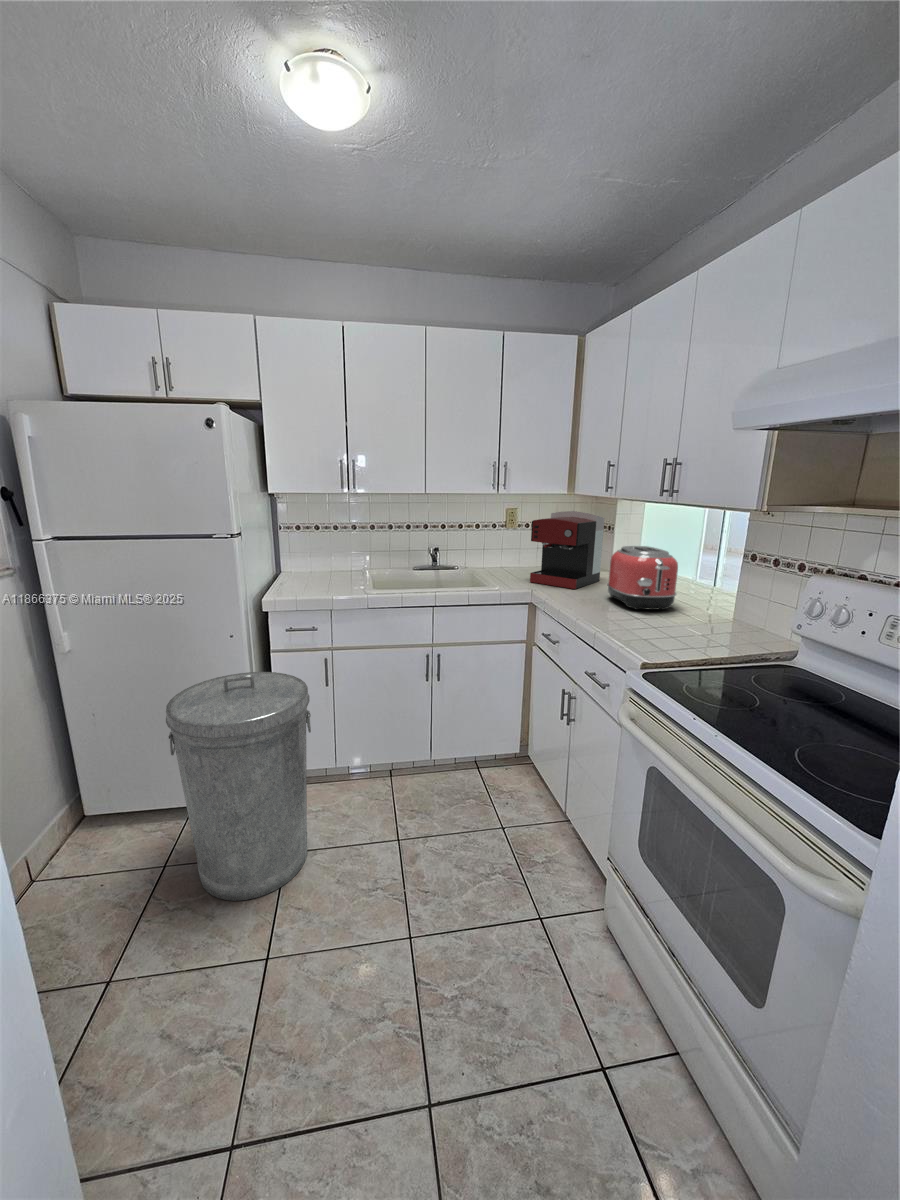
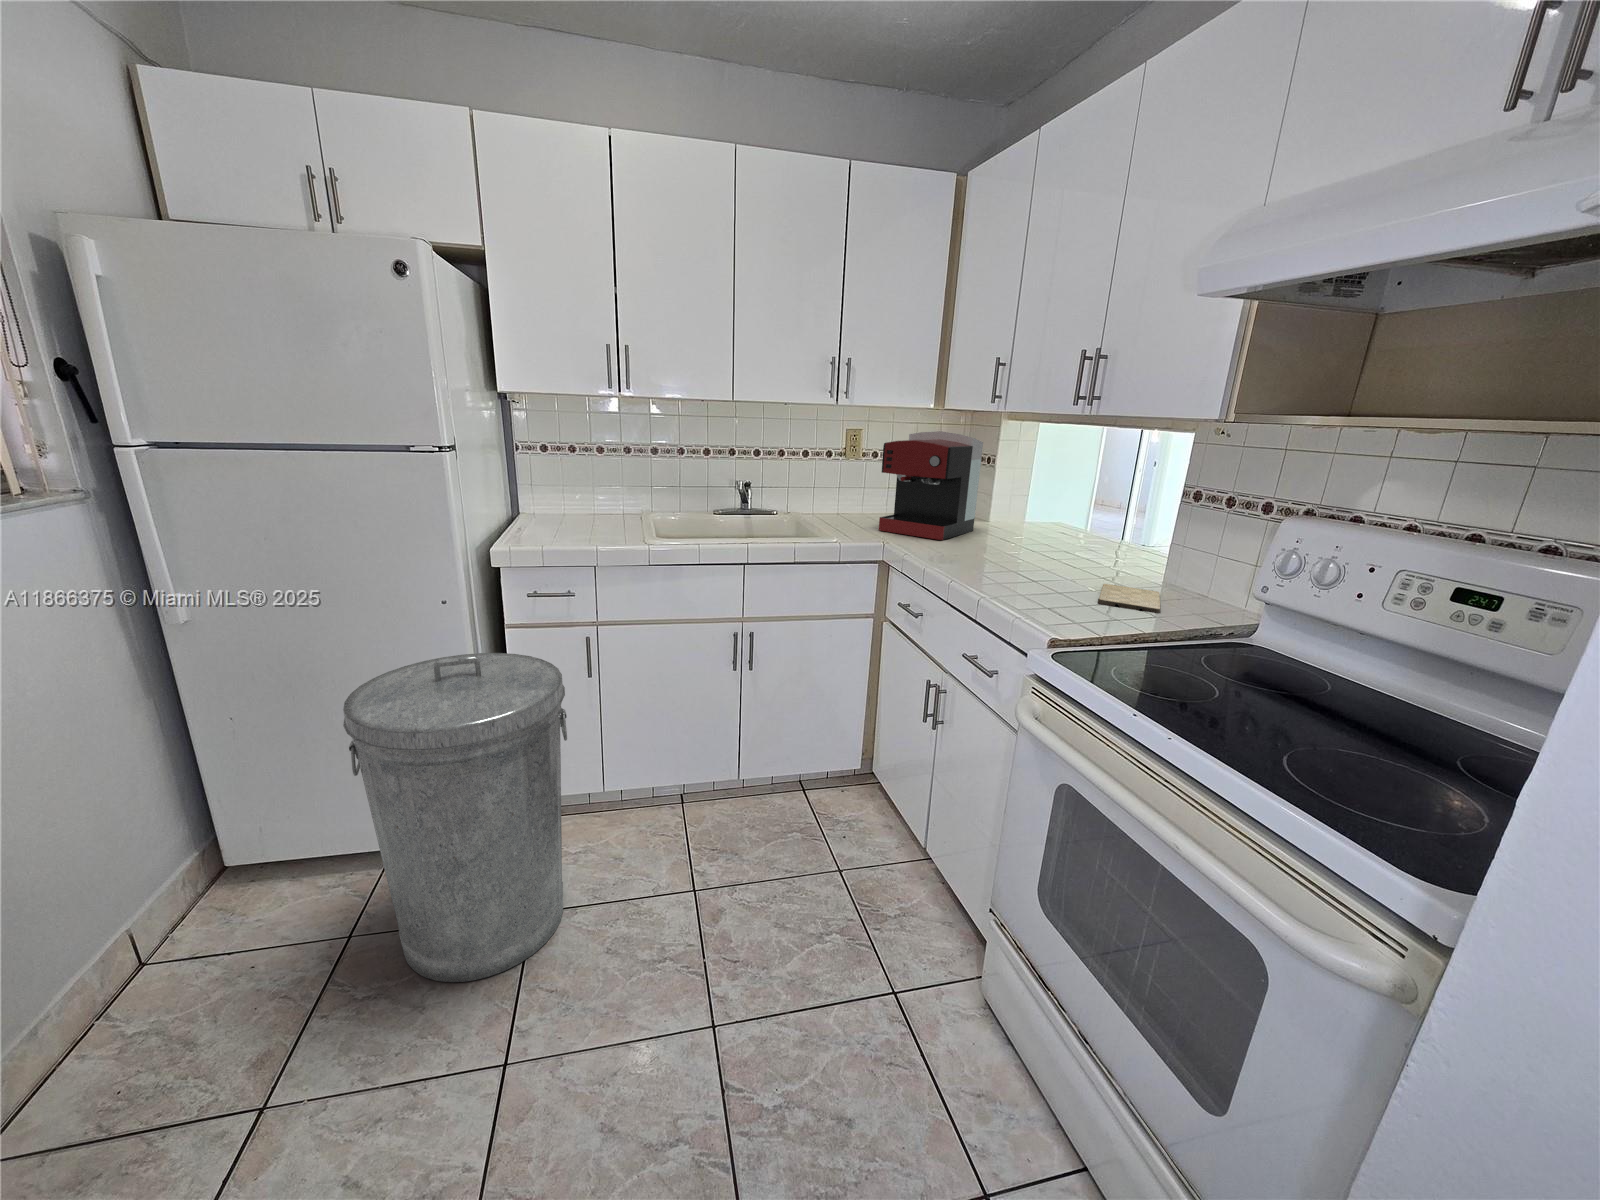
toaster: present [607,546,678,610] -> none [988,480,1089,568]
cutting board: none [681,622,729,644] -> present [1097,584,1160,613]

